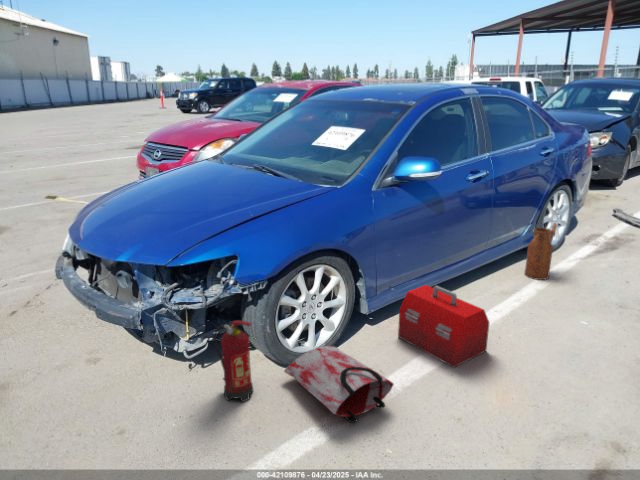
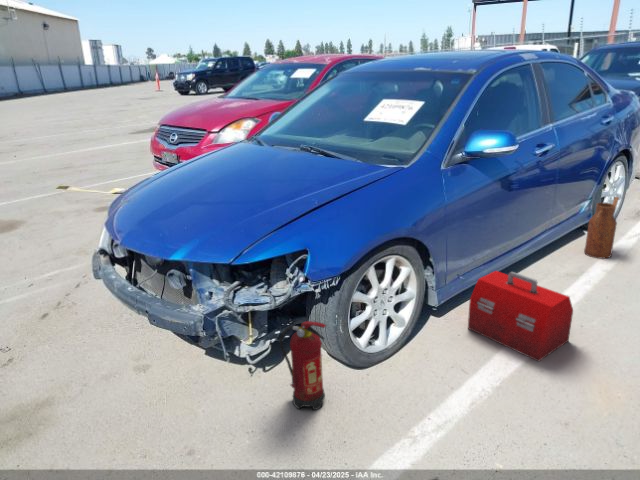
bag: present [284,346,394,423] -> none [355,343,485,431]

